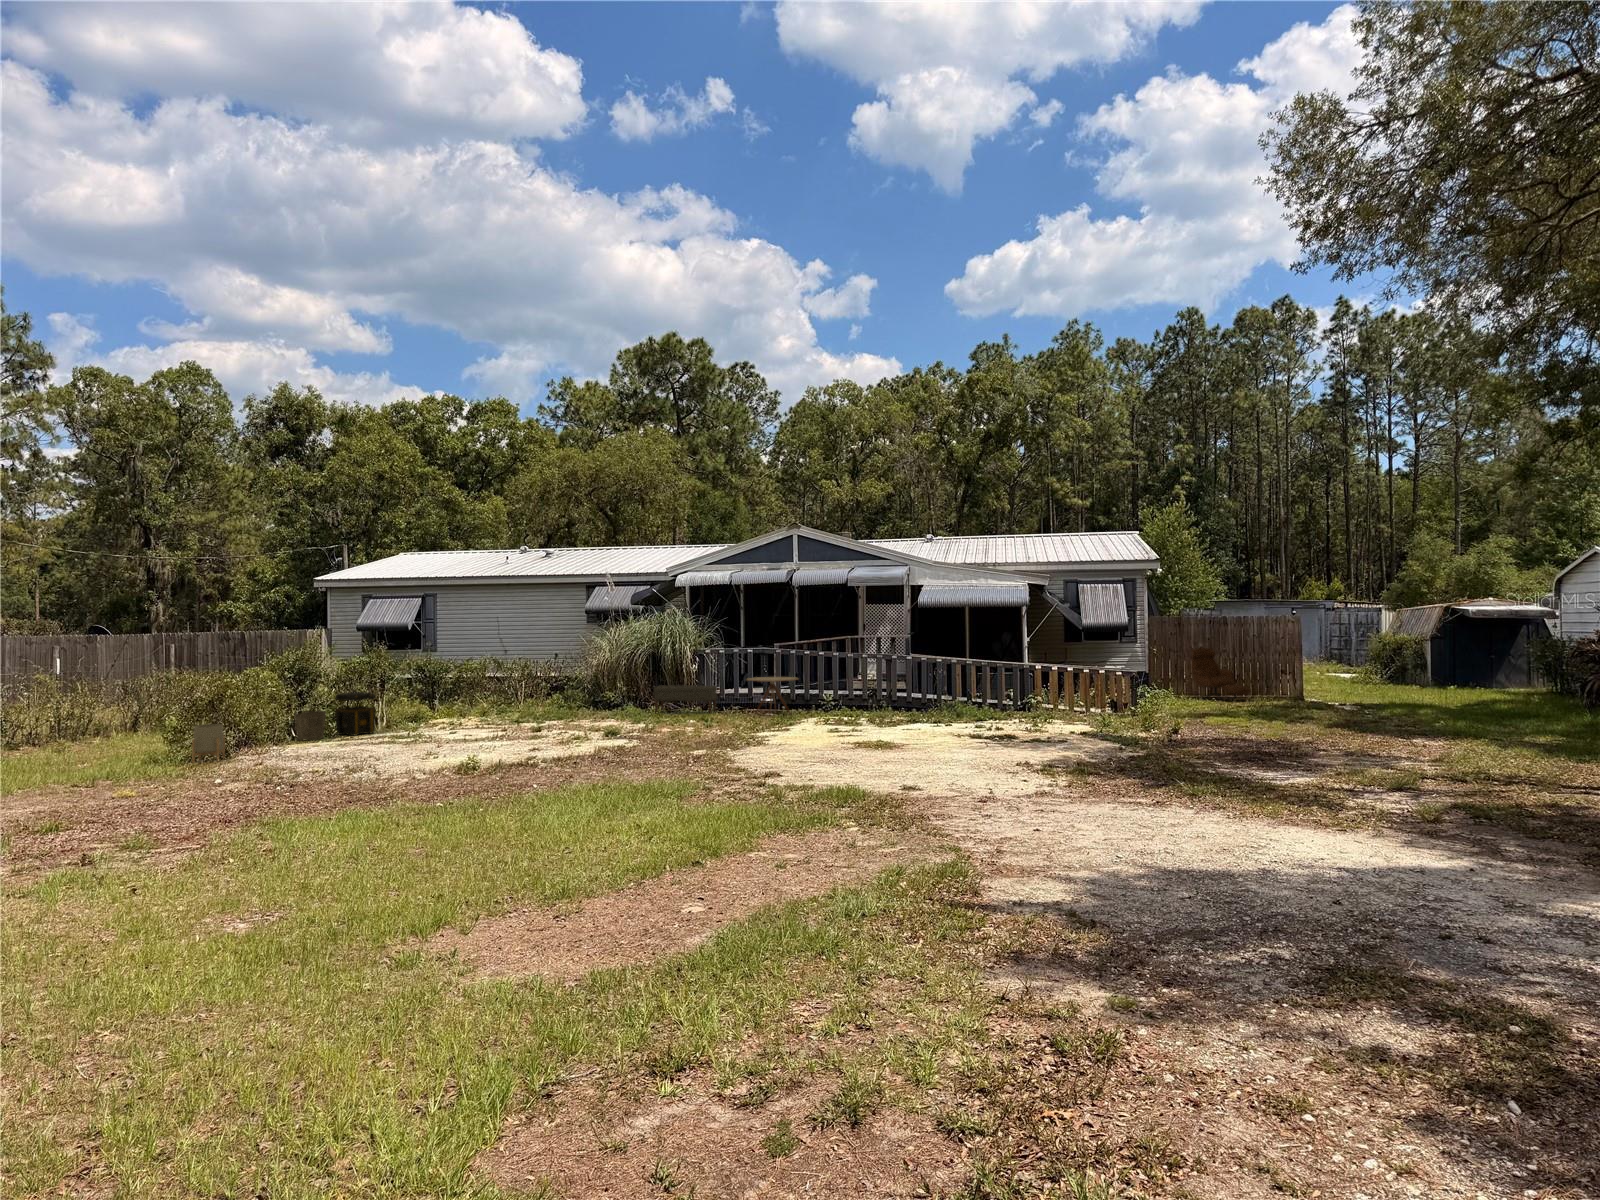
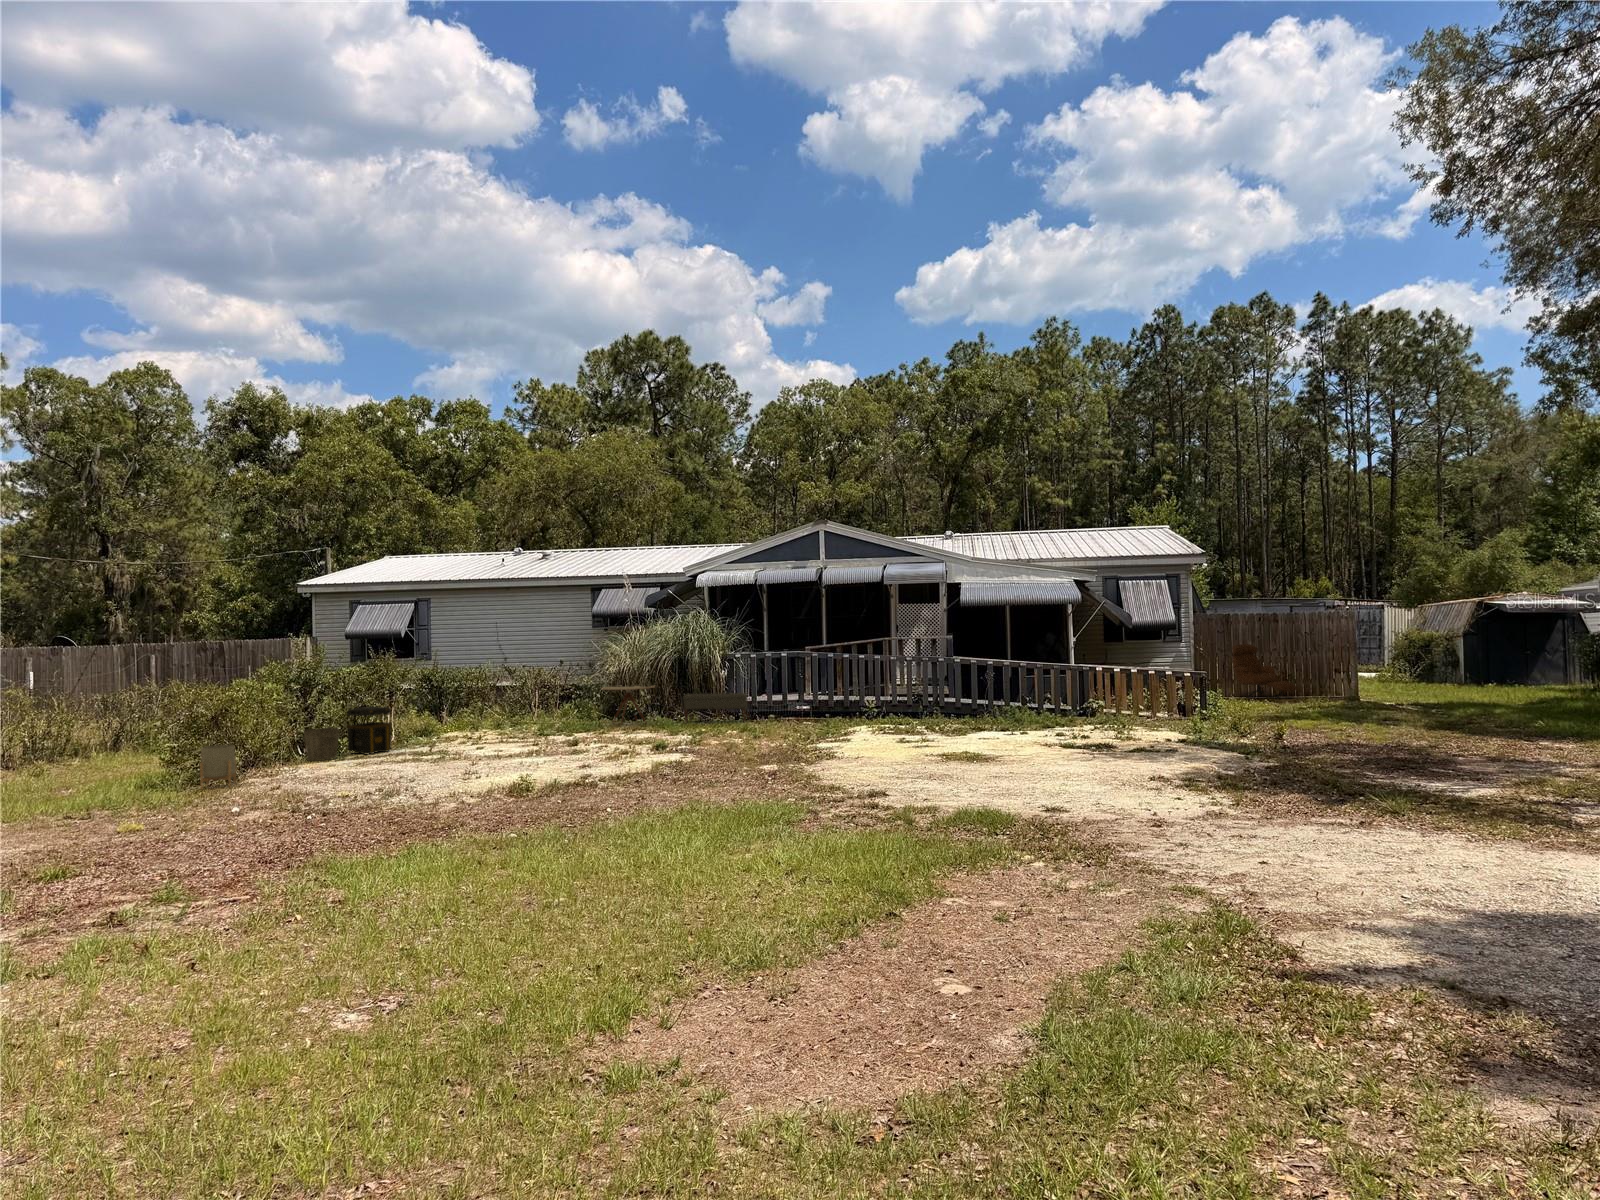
round table: present [747,677,798,713] -> present [601,686,654,725]

